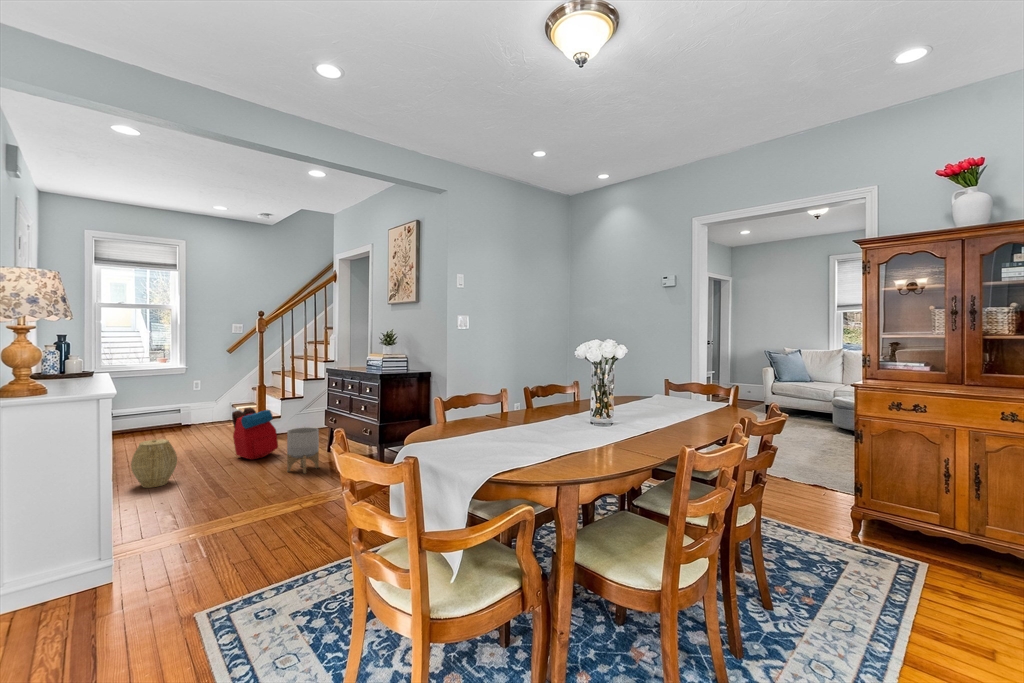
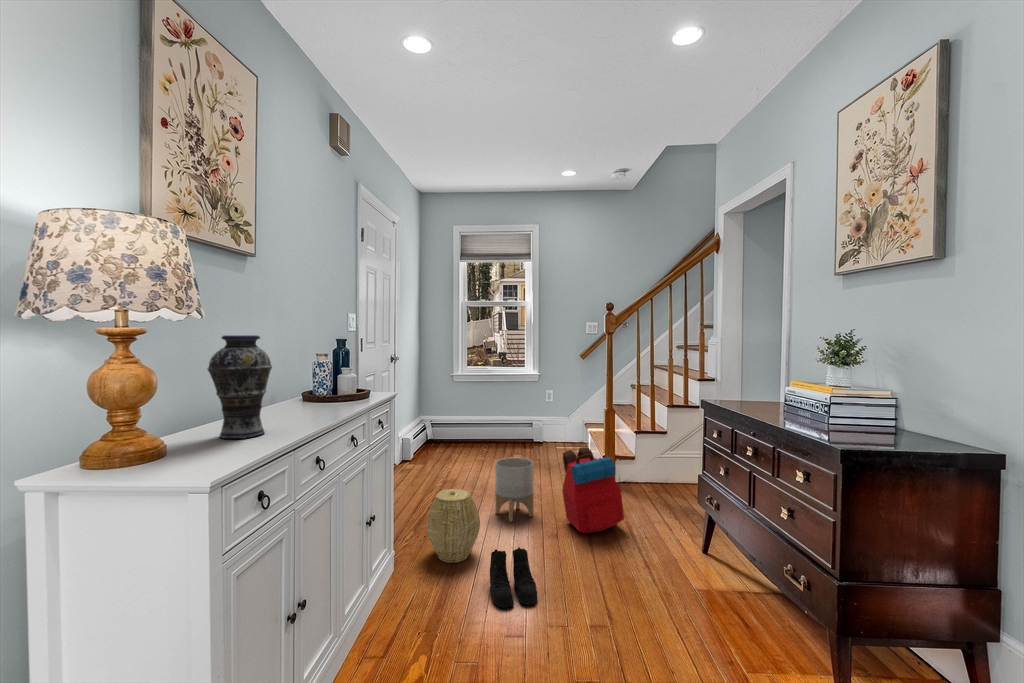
vase: none [35,330,79,389] -> present [208,335,272,439]
planter: present [287,427,319,473] -> present [495,457,534,522]
boots: none [194,461,230,493] -> present [490,547,537,607]

